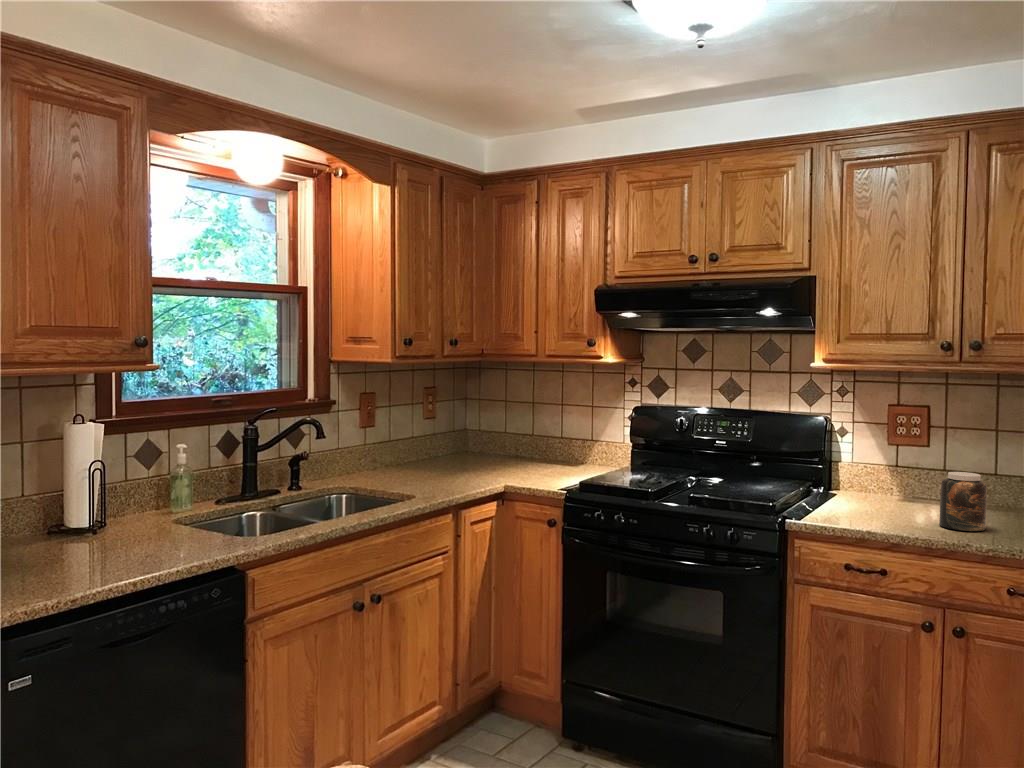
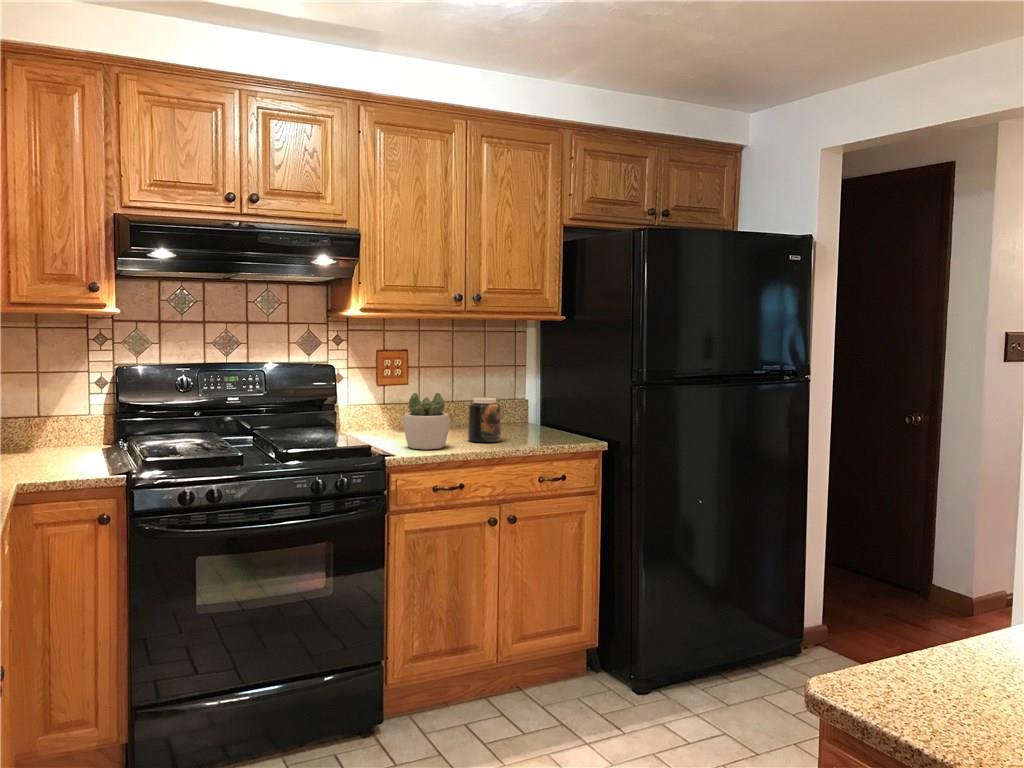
succulent plant: none [837,456,895,523] -> present [403,393,450,449]

